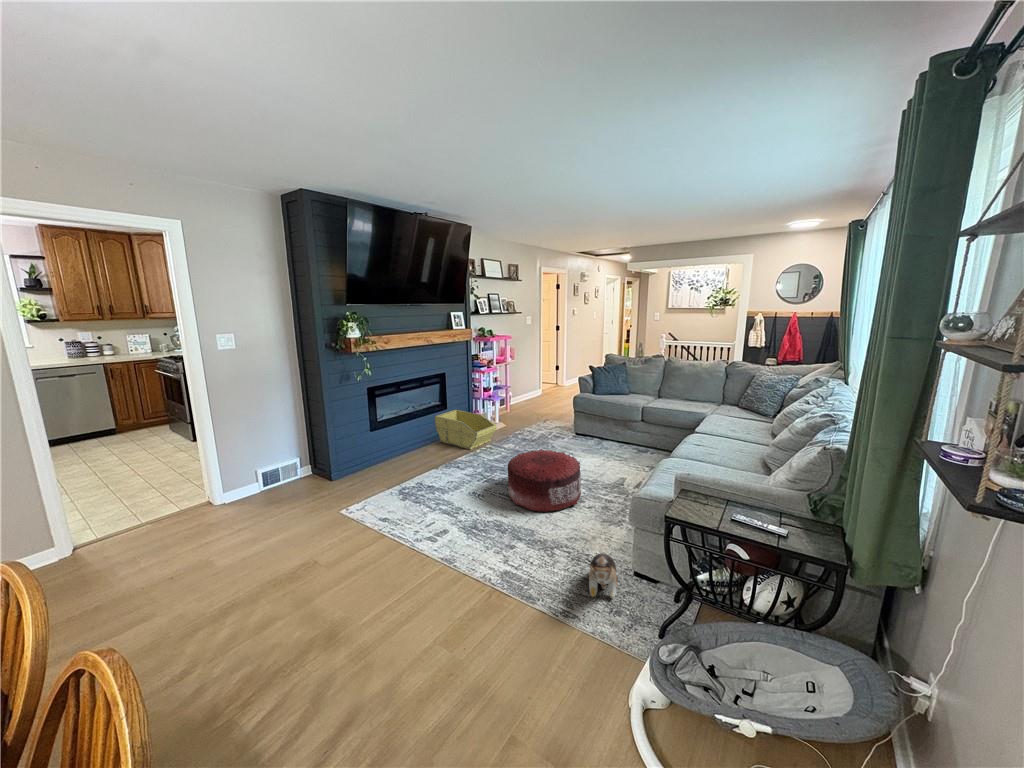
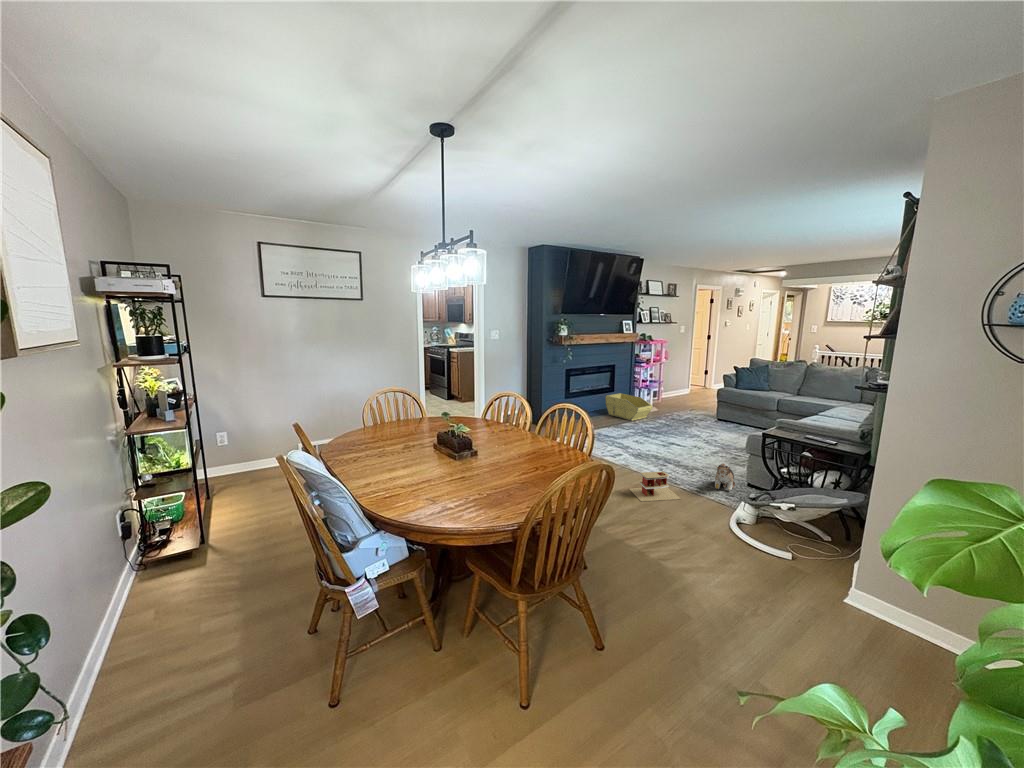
pouf: present [508,449,581,512] -> none [662,418,717,455]
toy house: none [444,593,538,681] -> present [629,471,680,501]

